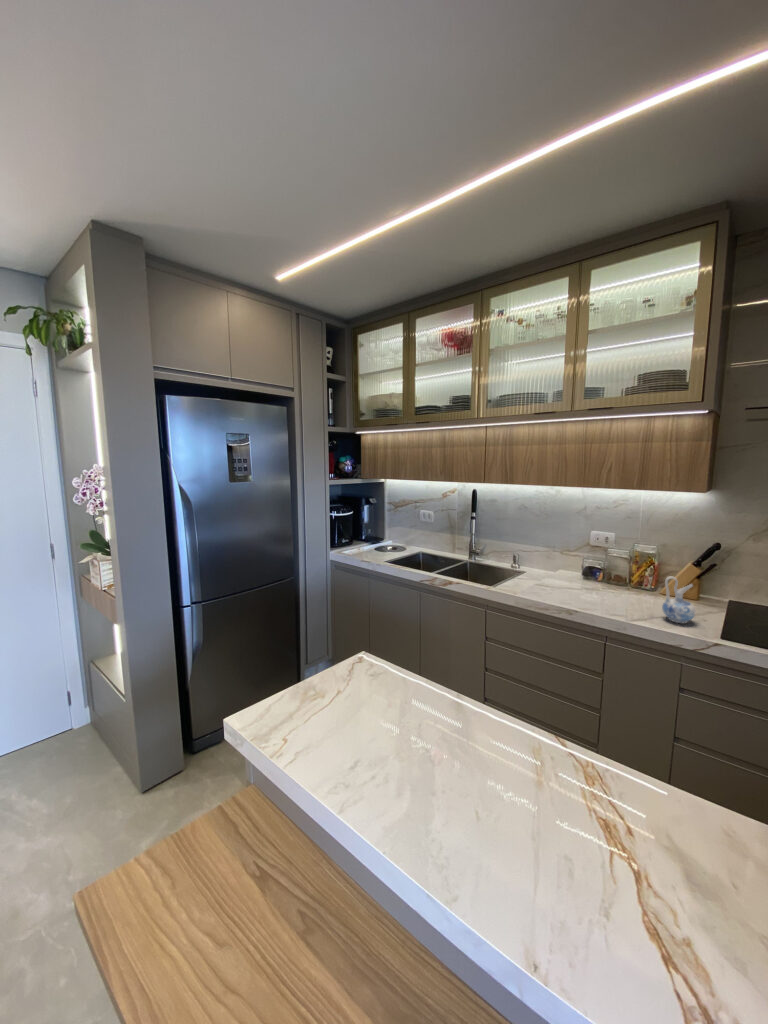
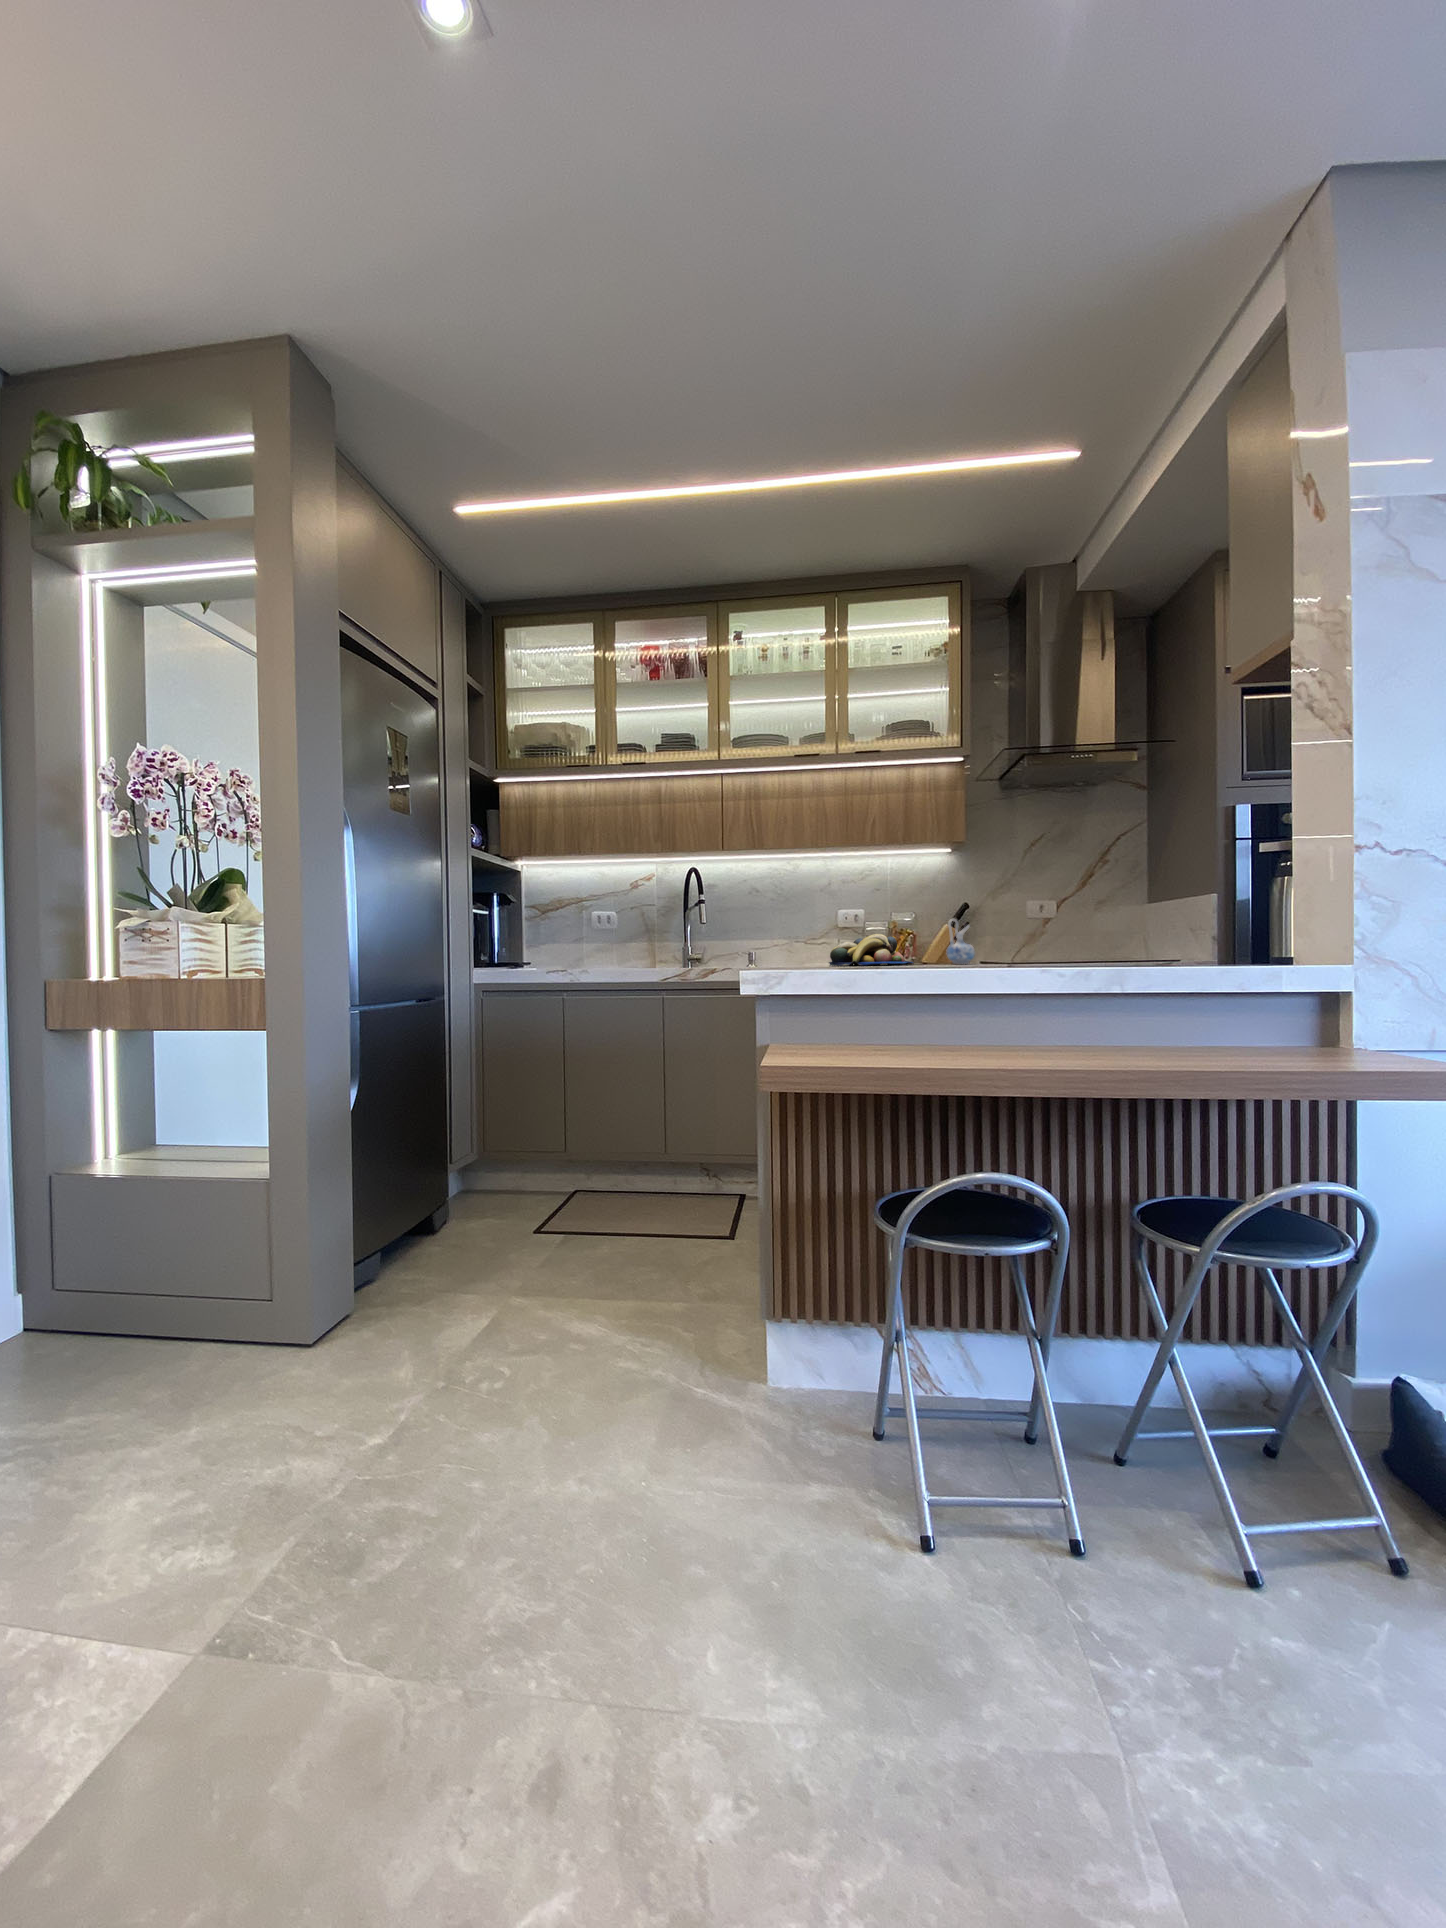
fruit bowl: none [550,567,636,607] -> present [829,934,913,966]

